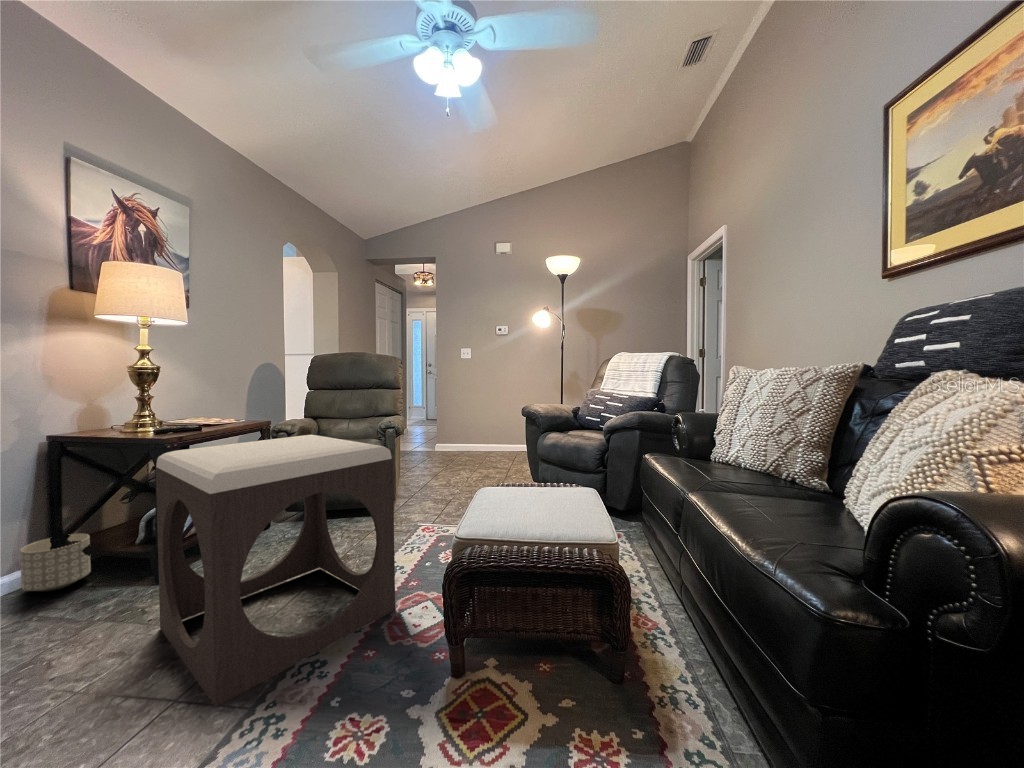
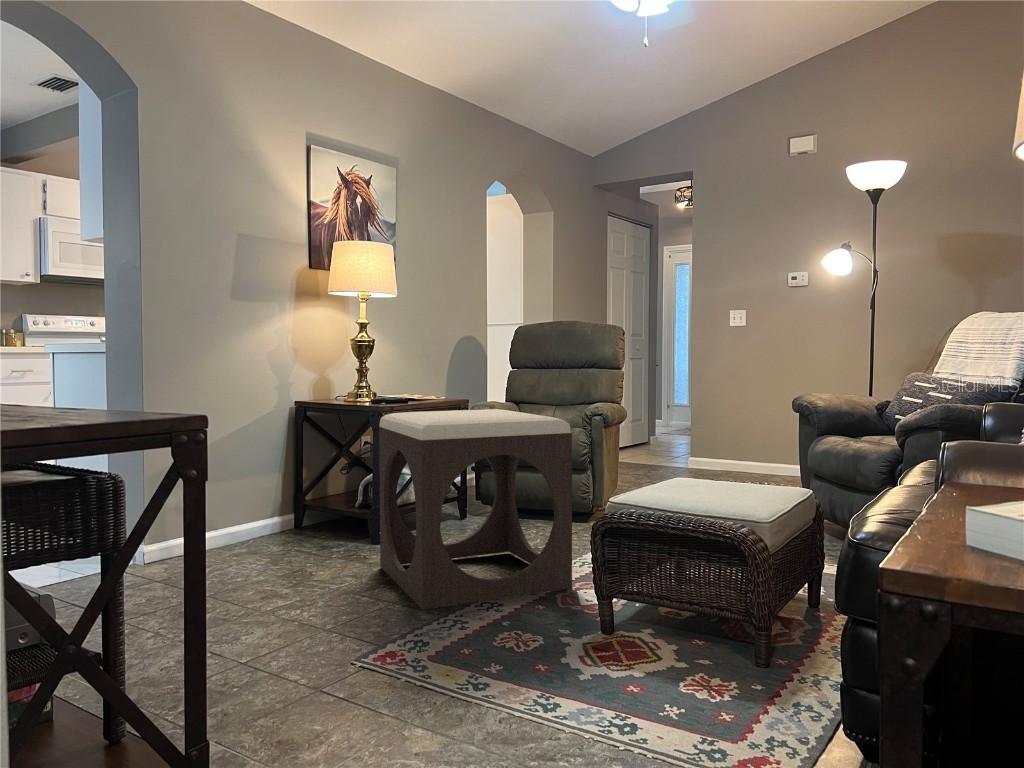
planter: present [20,534,91,592] -> none [282,492,324,536]

